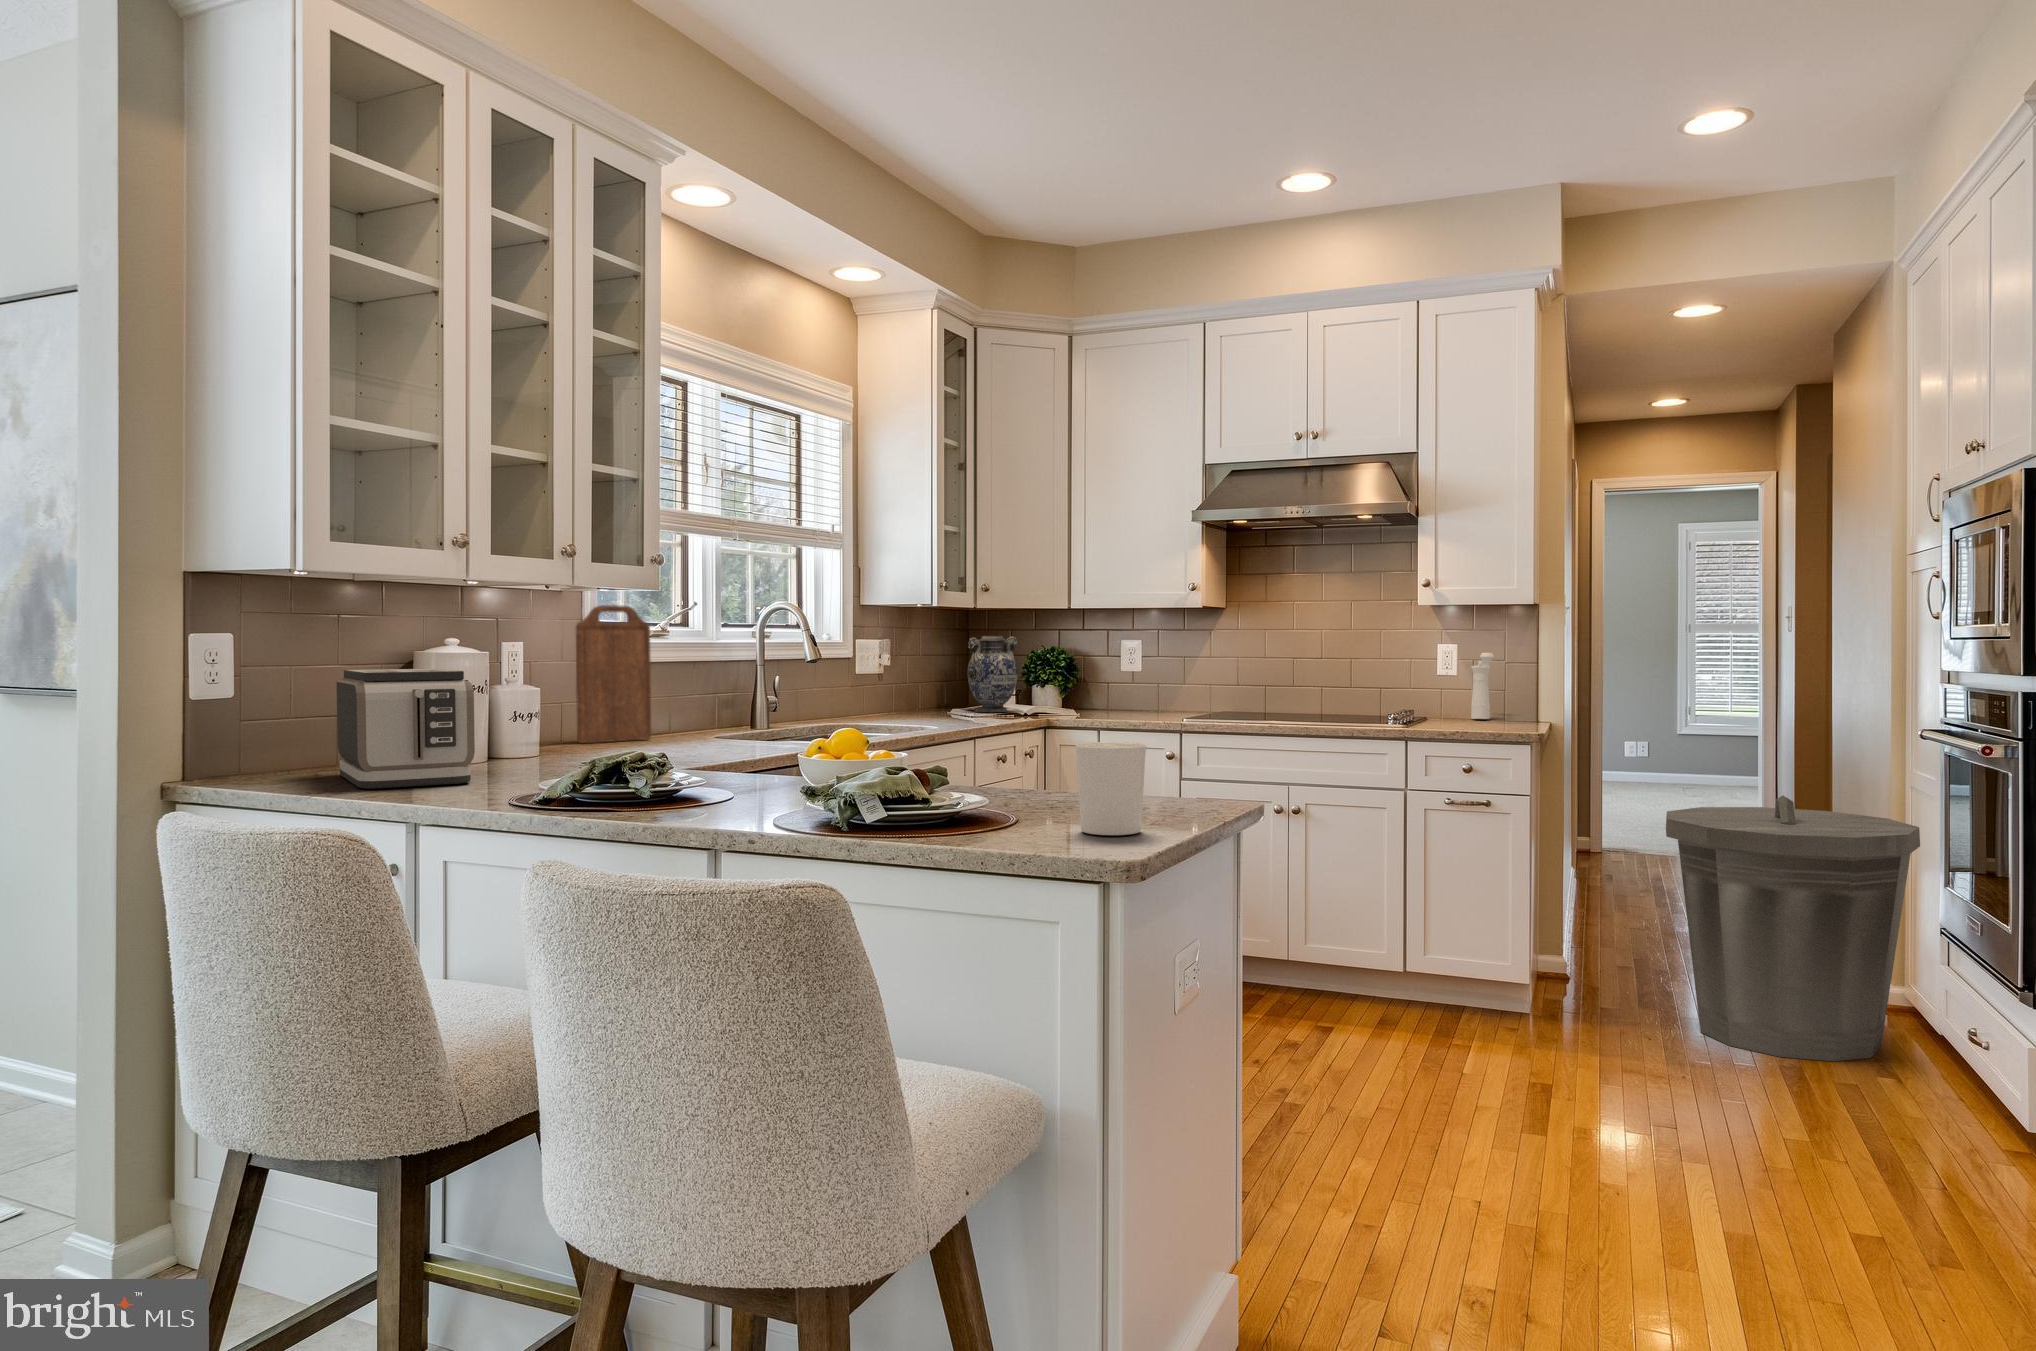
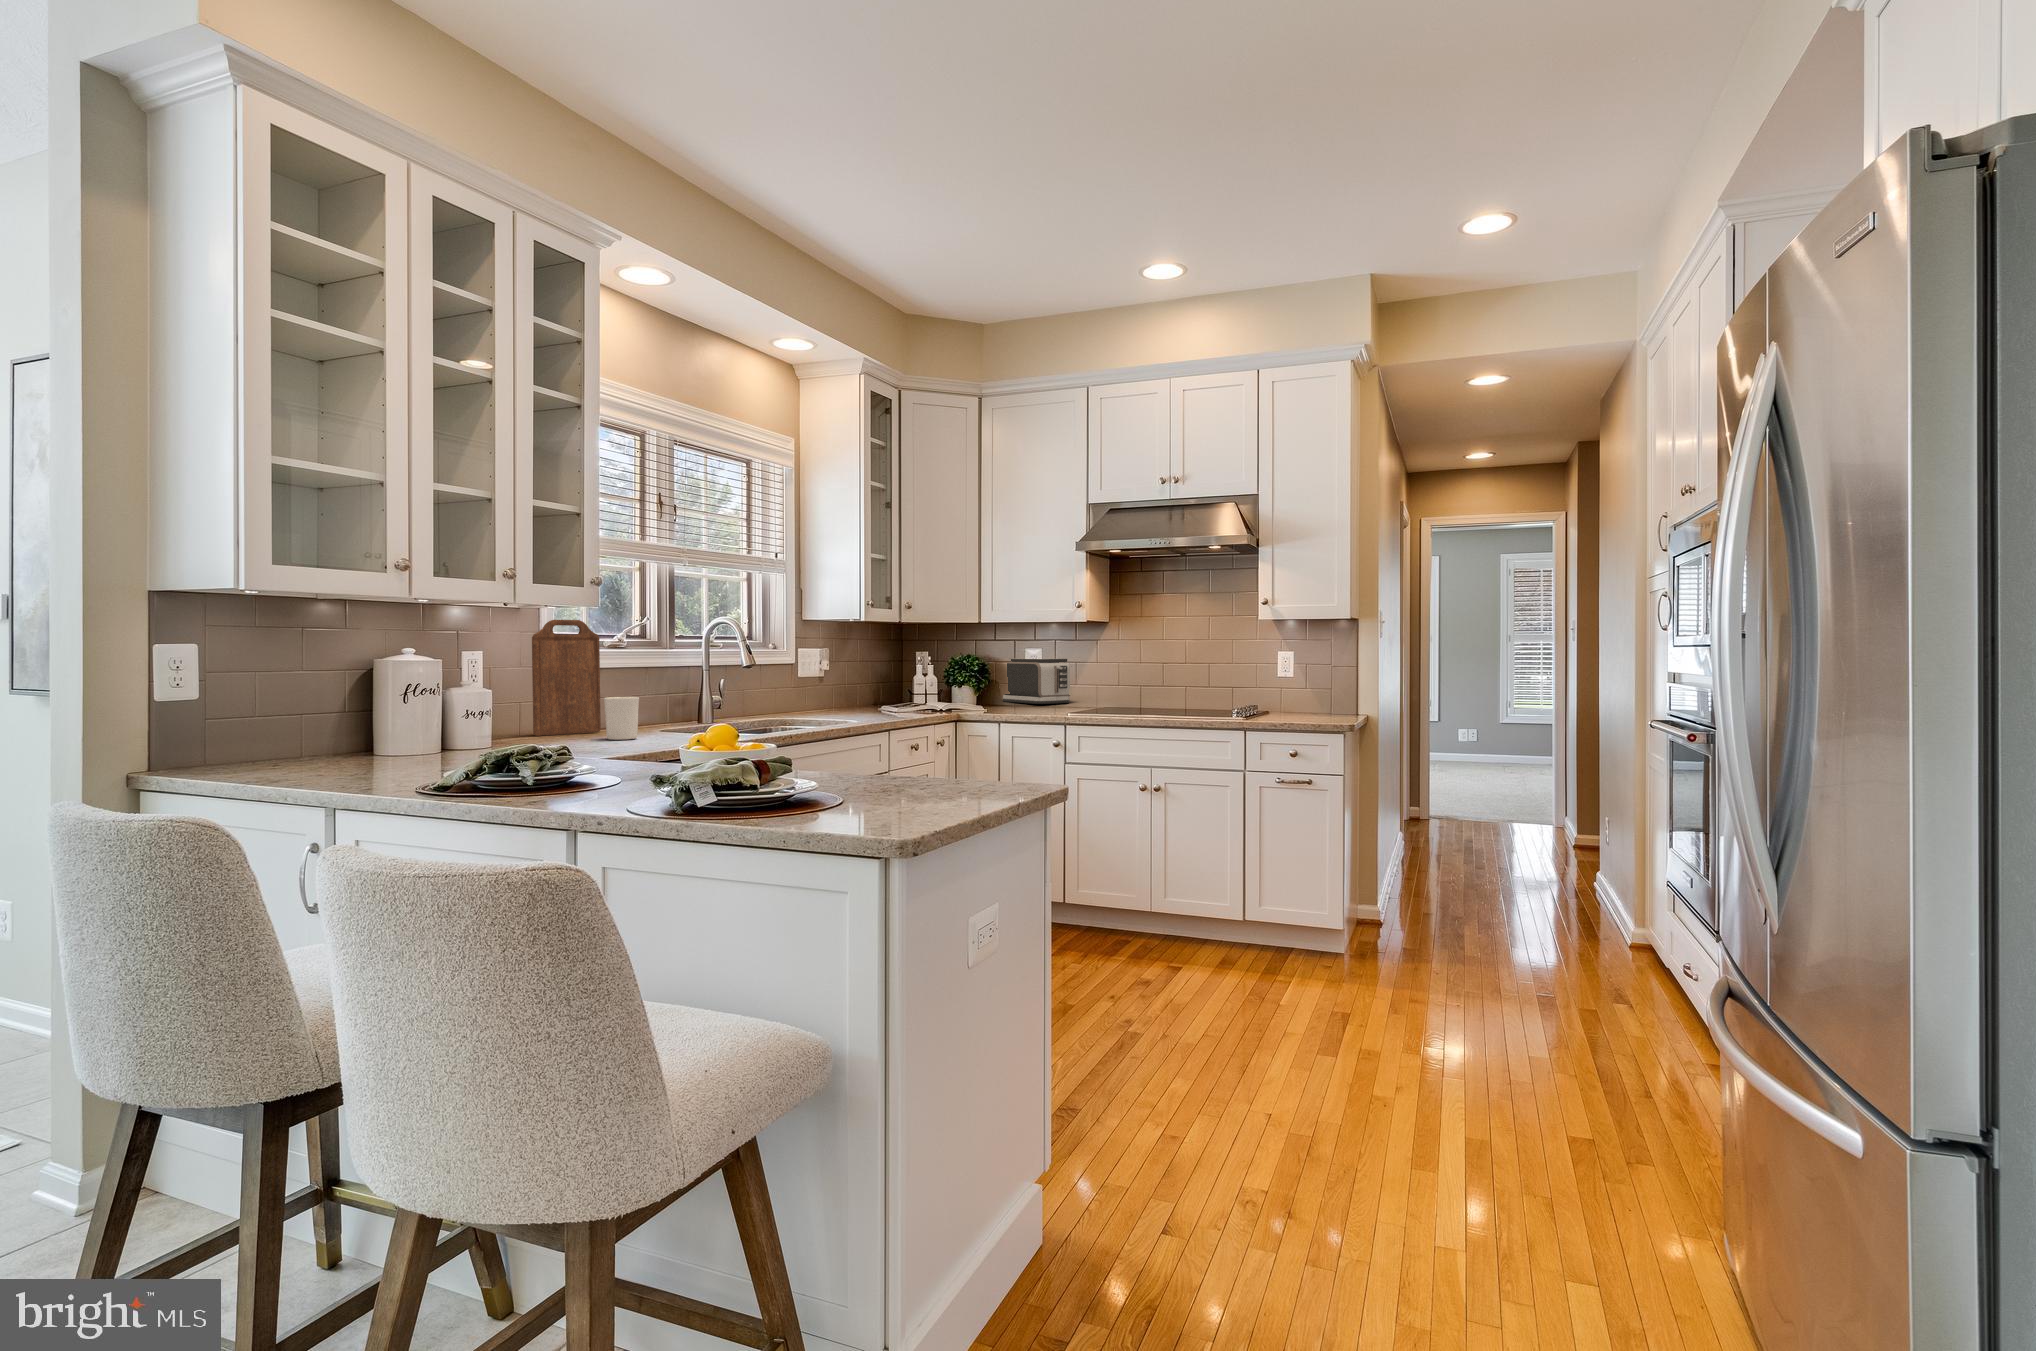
decorative vase: present [967,636,1018,712] -> none [894,644,936,708]
pepper mill: present [1471,653,1494,719] -> none [1302,659,1322,713]
toaster: present [336,669,475,789] -> present [1003,658,1070,704]
candle holder: present [1075,742,1146,835] -> present [604,697,639,740]
trash can: present [1666,796,1920,1061] -> none [1452,775,1653,993]

